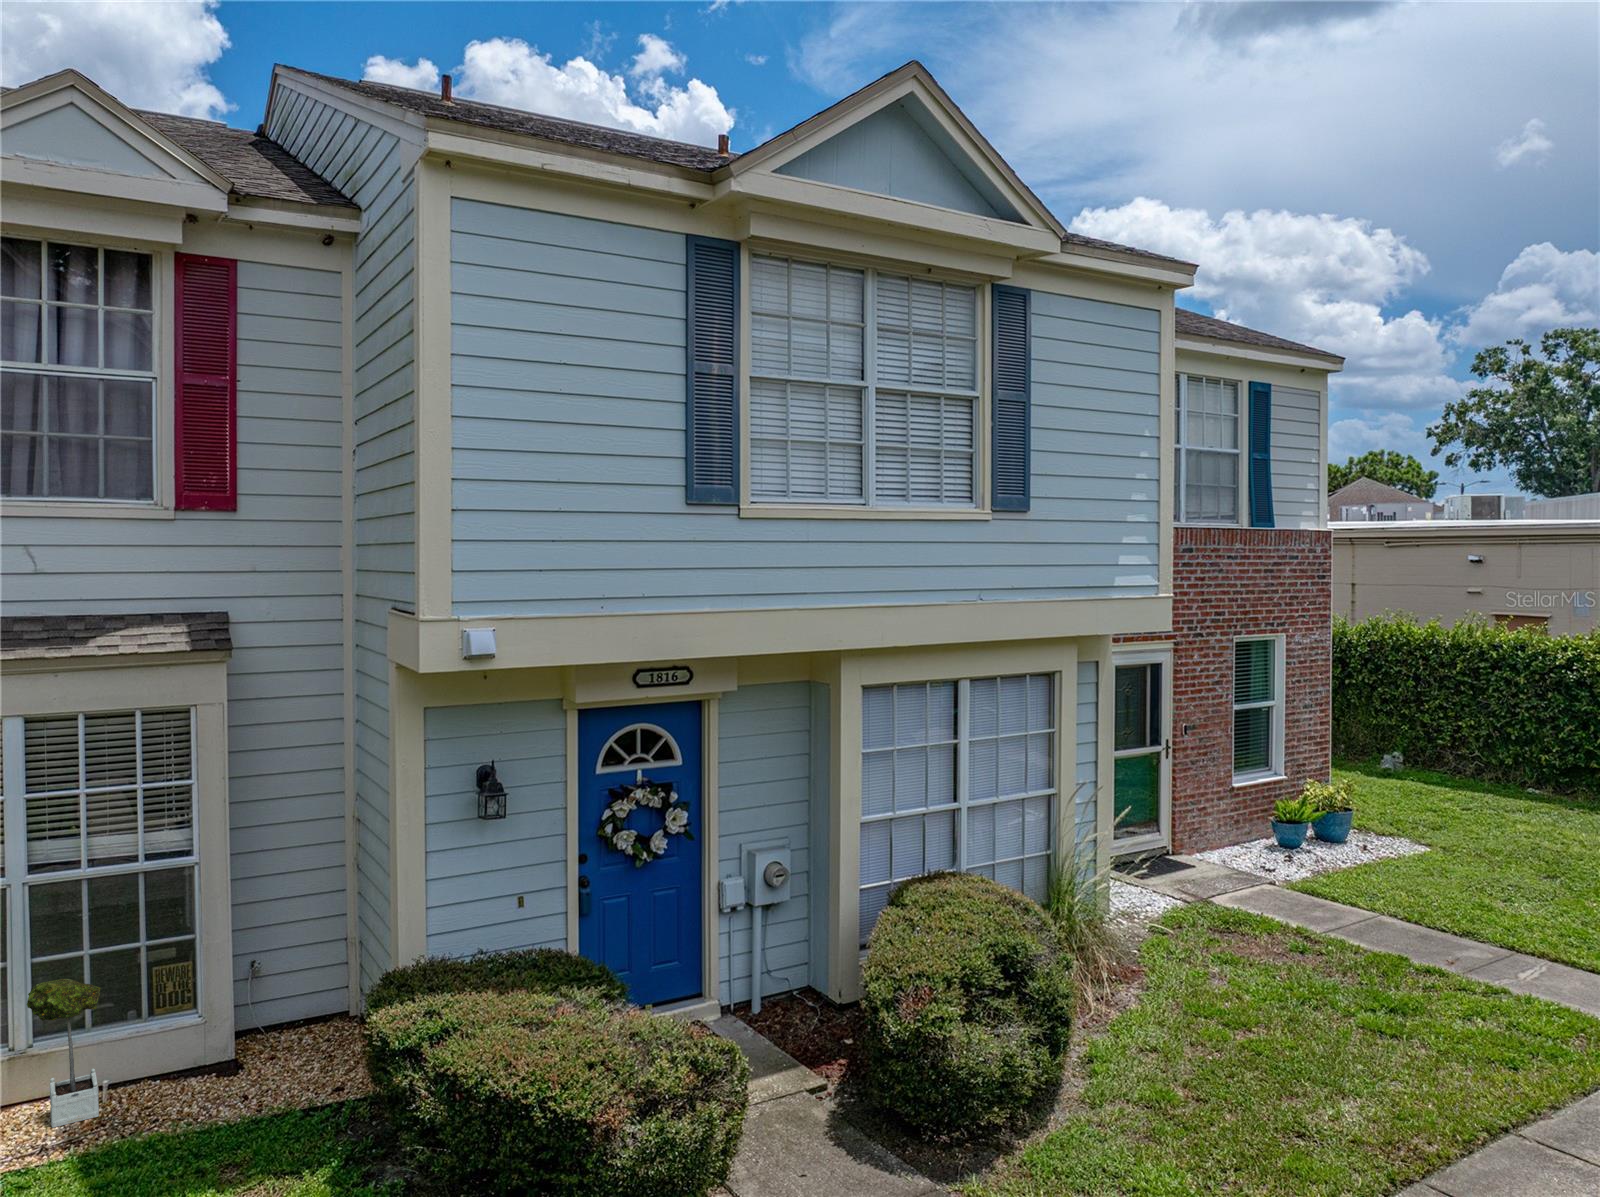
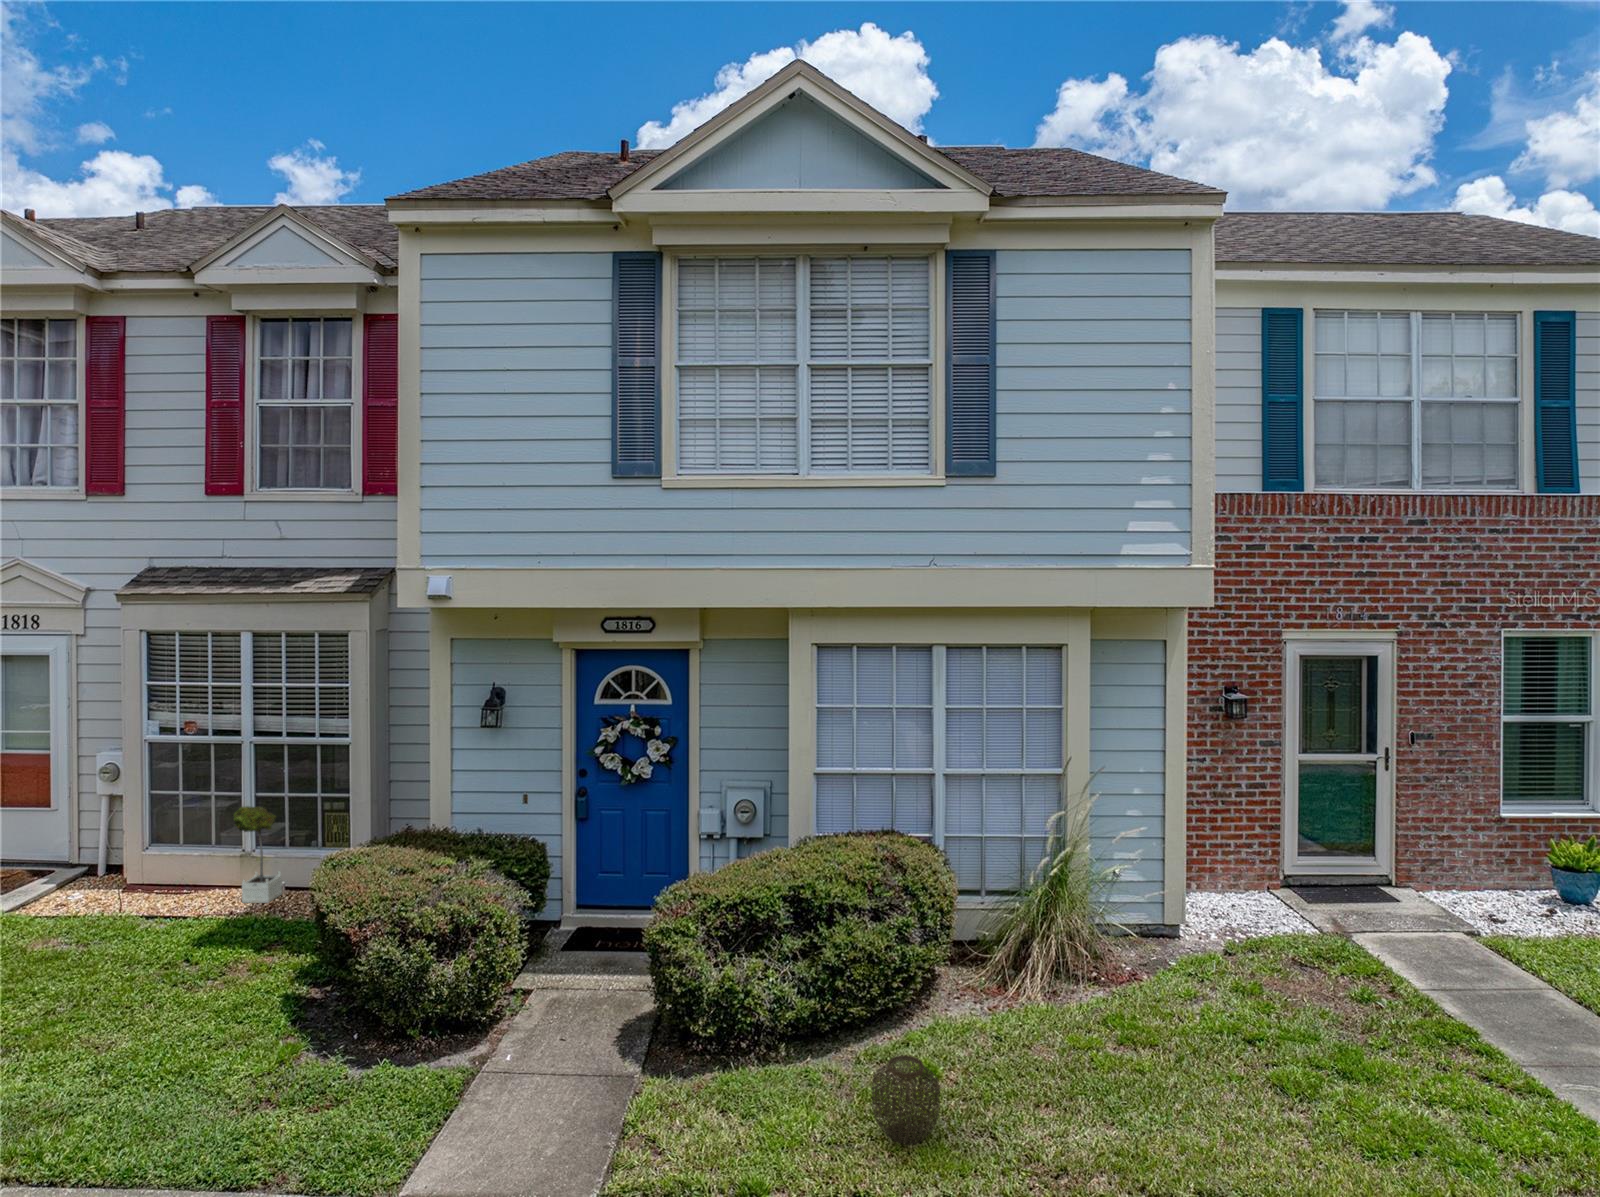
woven basket: none [1122,1049,1182,1121] -> present [872,1055,940,1144]

